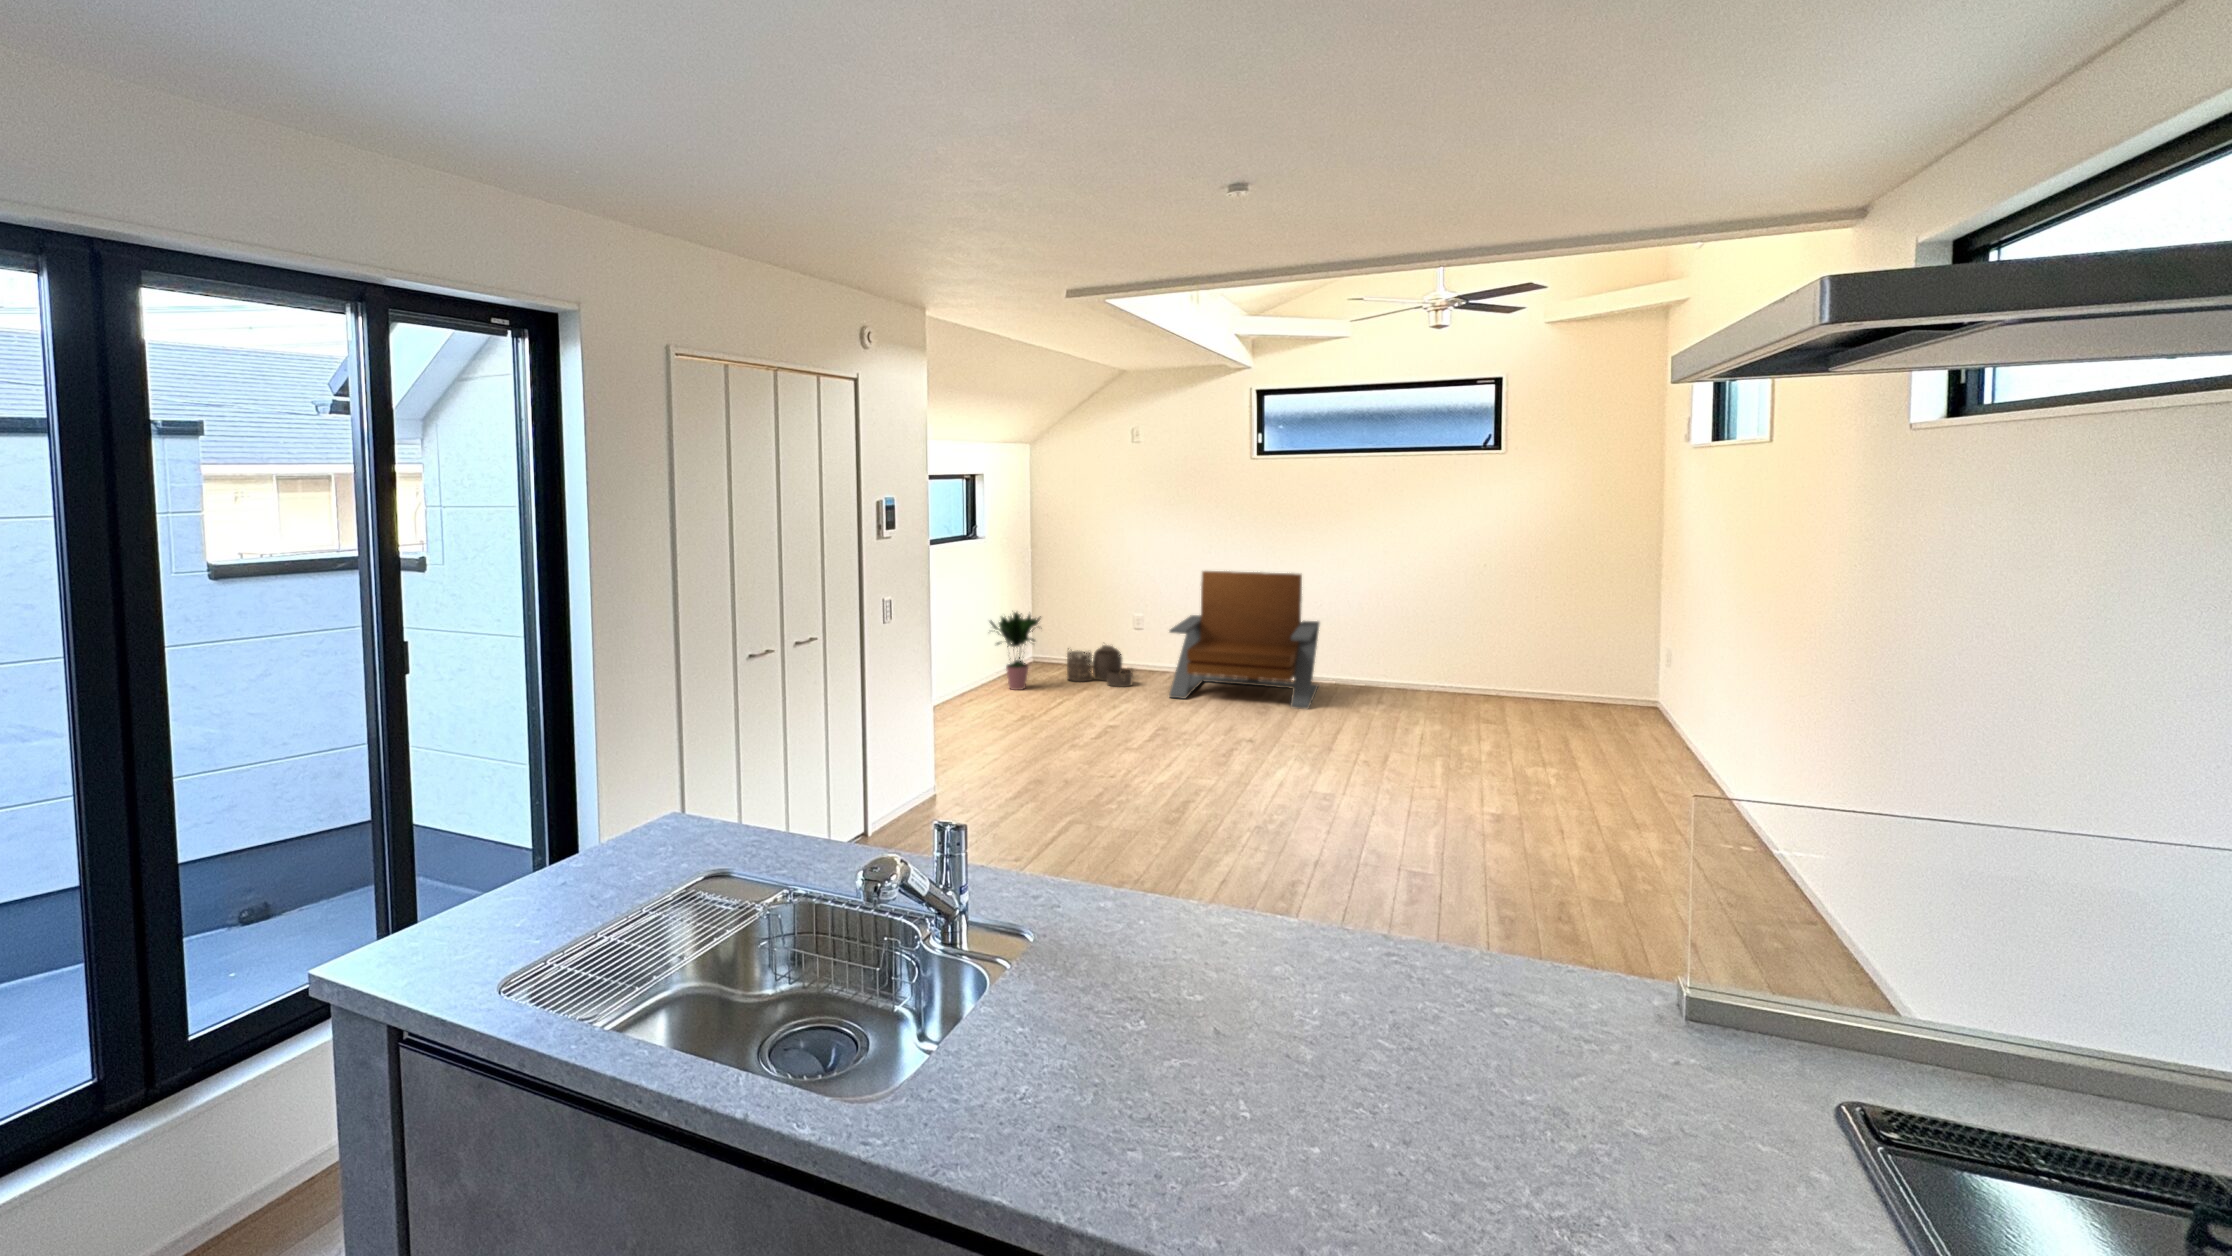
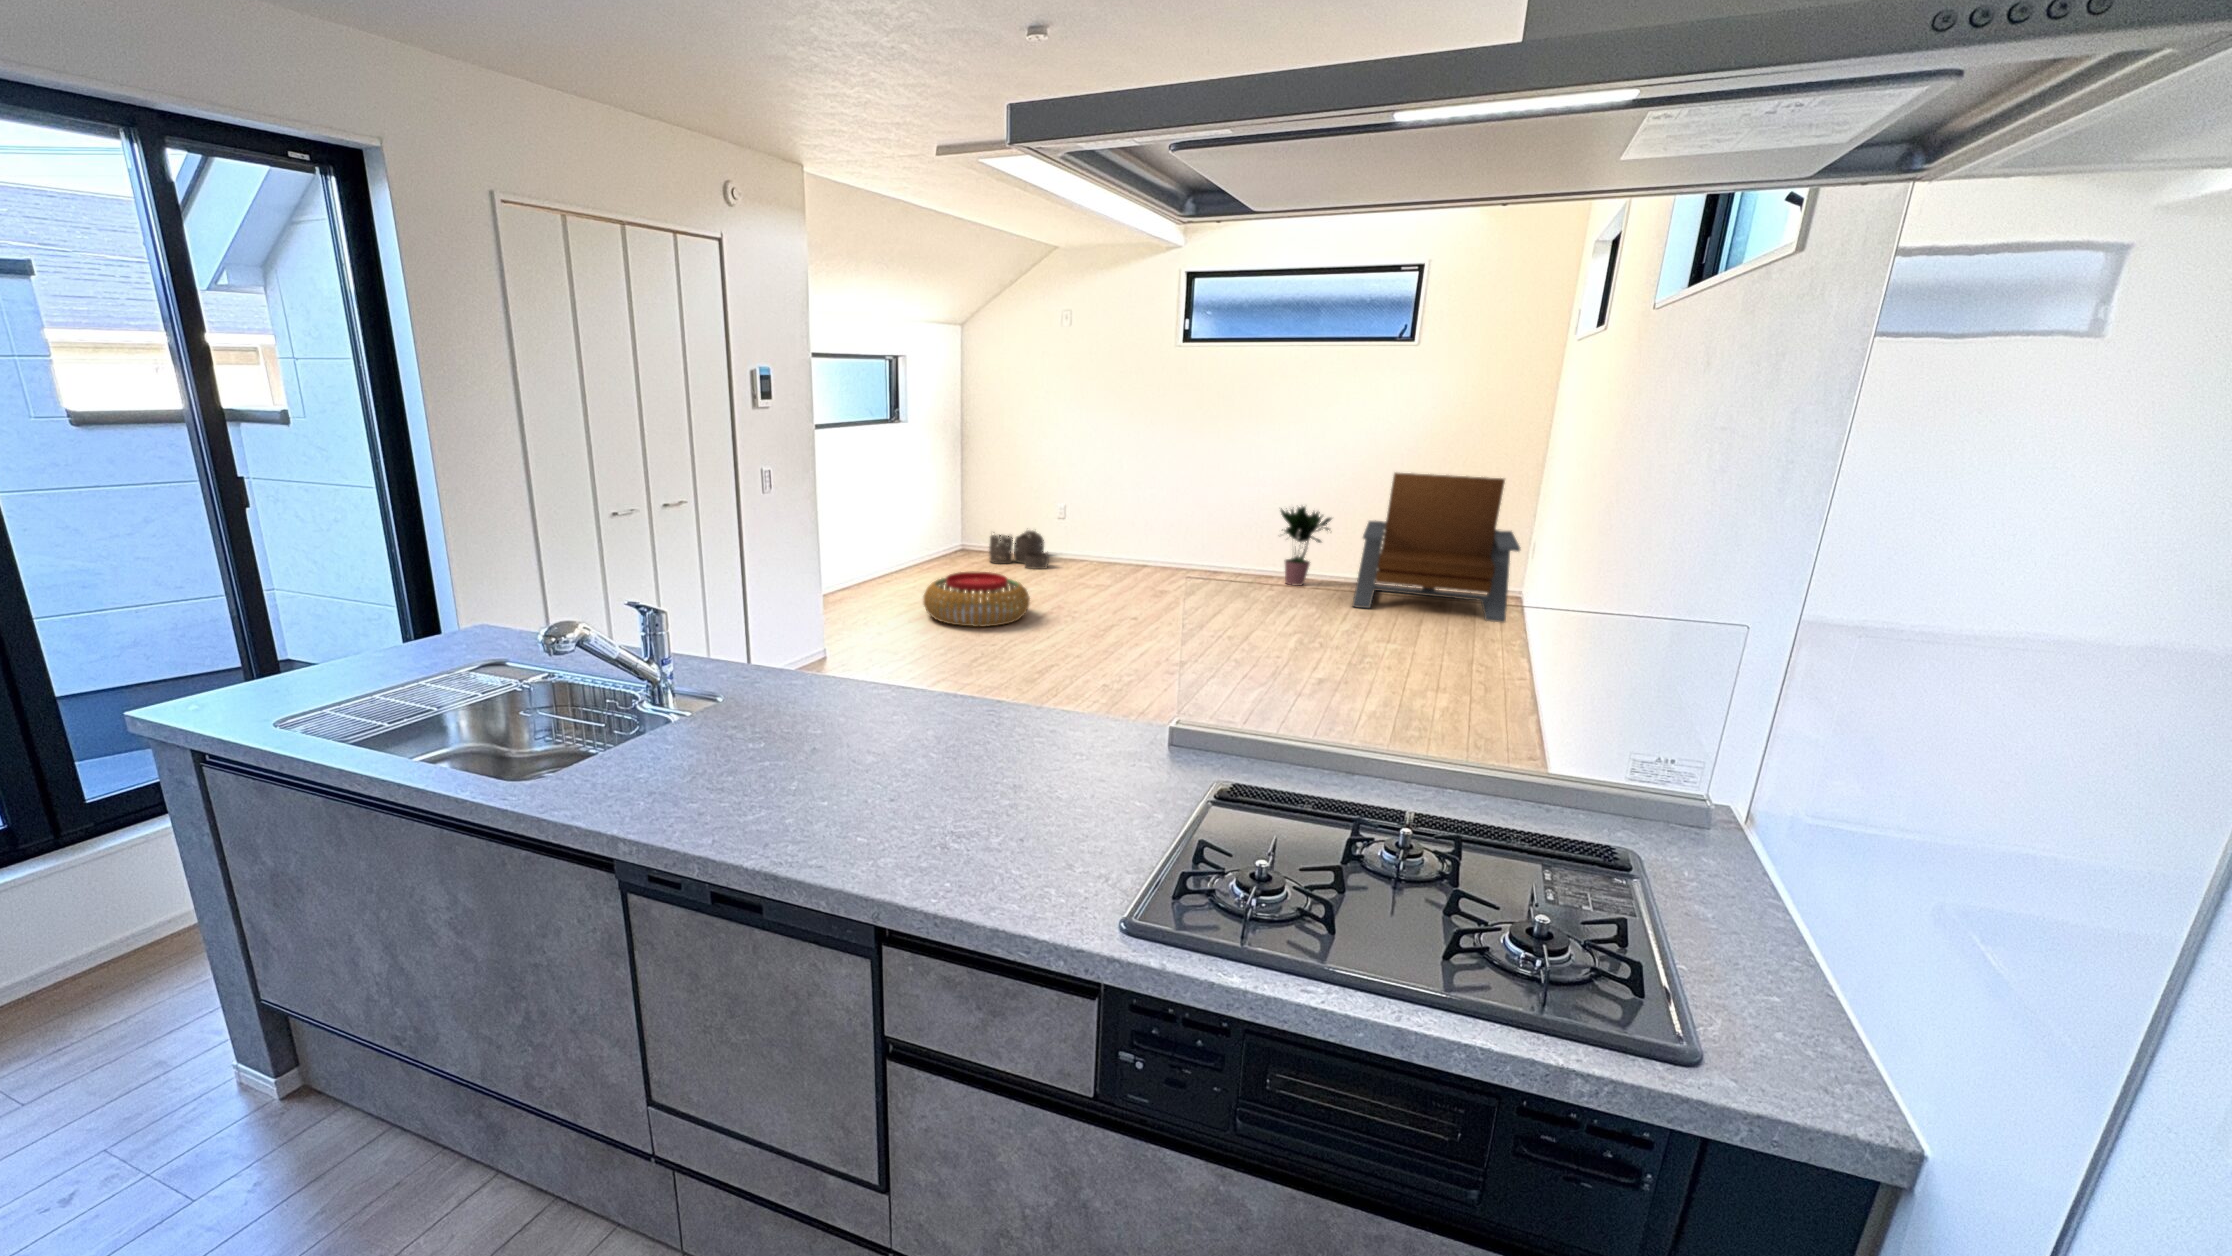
lounge chair: present [1169,571,1319,709] -> present [1353,473,1520,622]
potted plant: present [990,612,1041,690] -> present [1281,506,1331,586]
pouf: none [1020,695,1137,758] -> present [923,572,1030,627]

